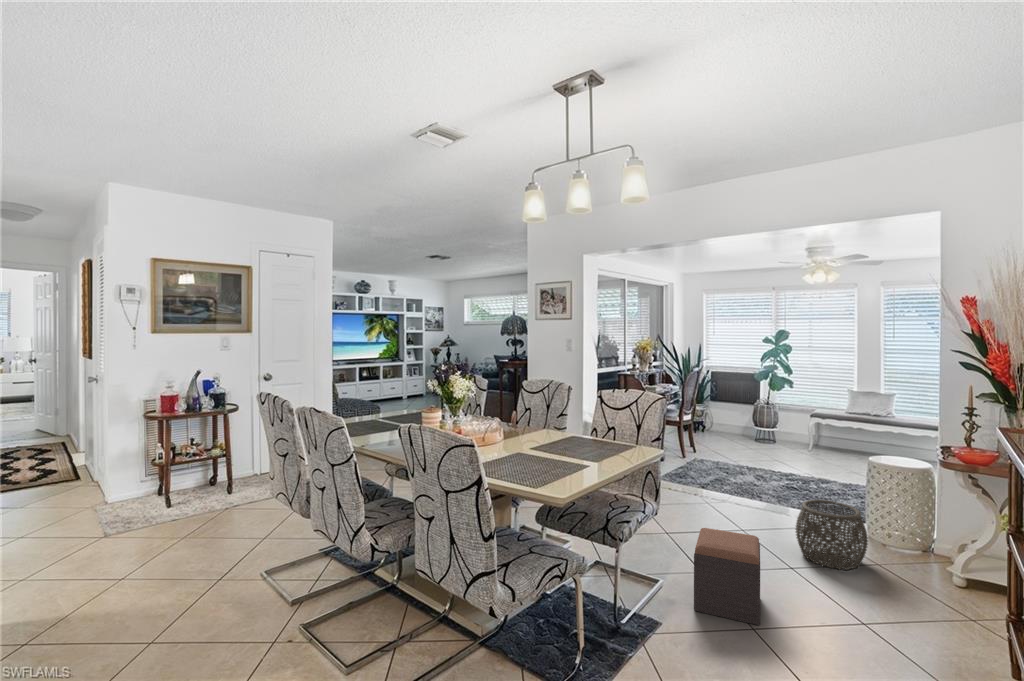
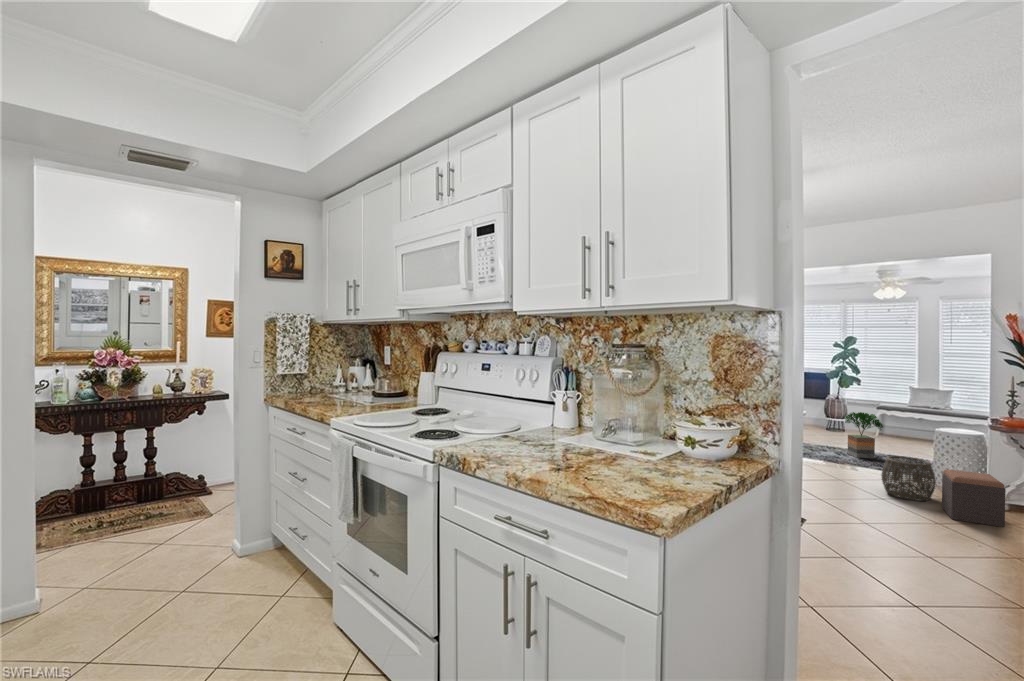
potted tree: none [763,426,812,488] -> present [845,412,883,458]
footstool: present [694,528,760,625] -> present [942,469,1006,527]

